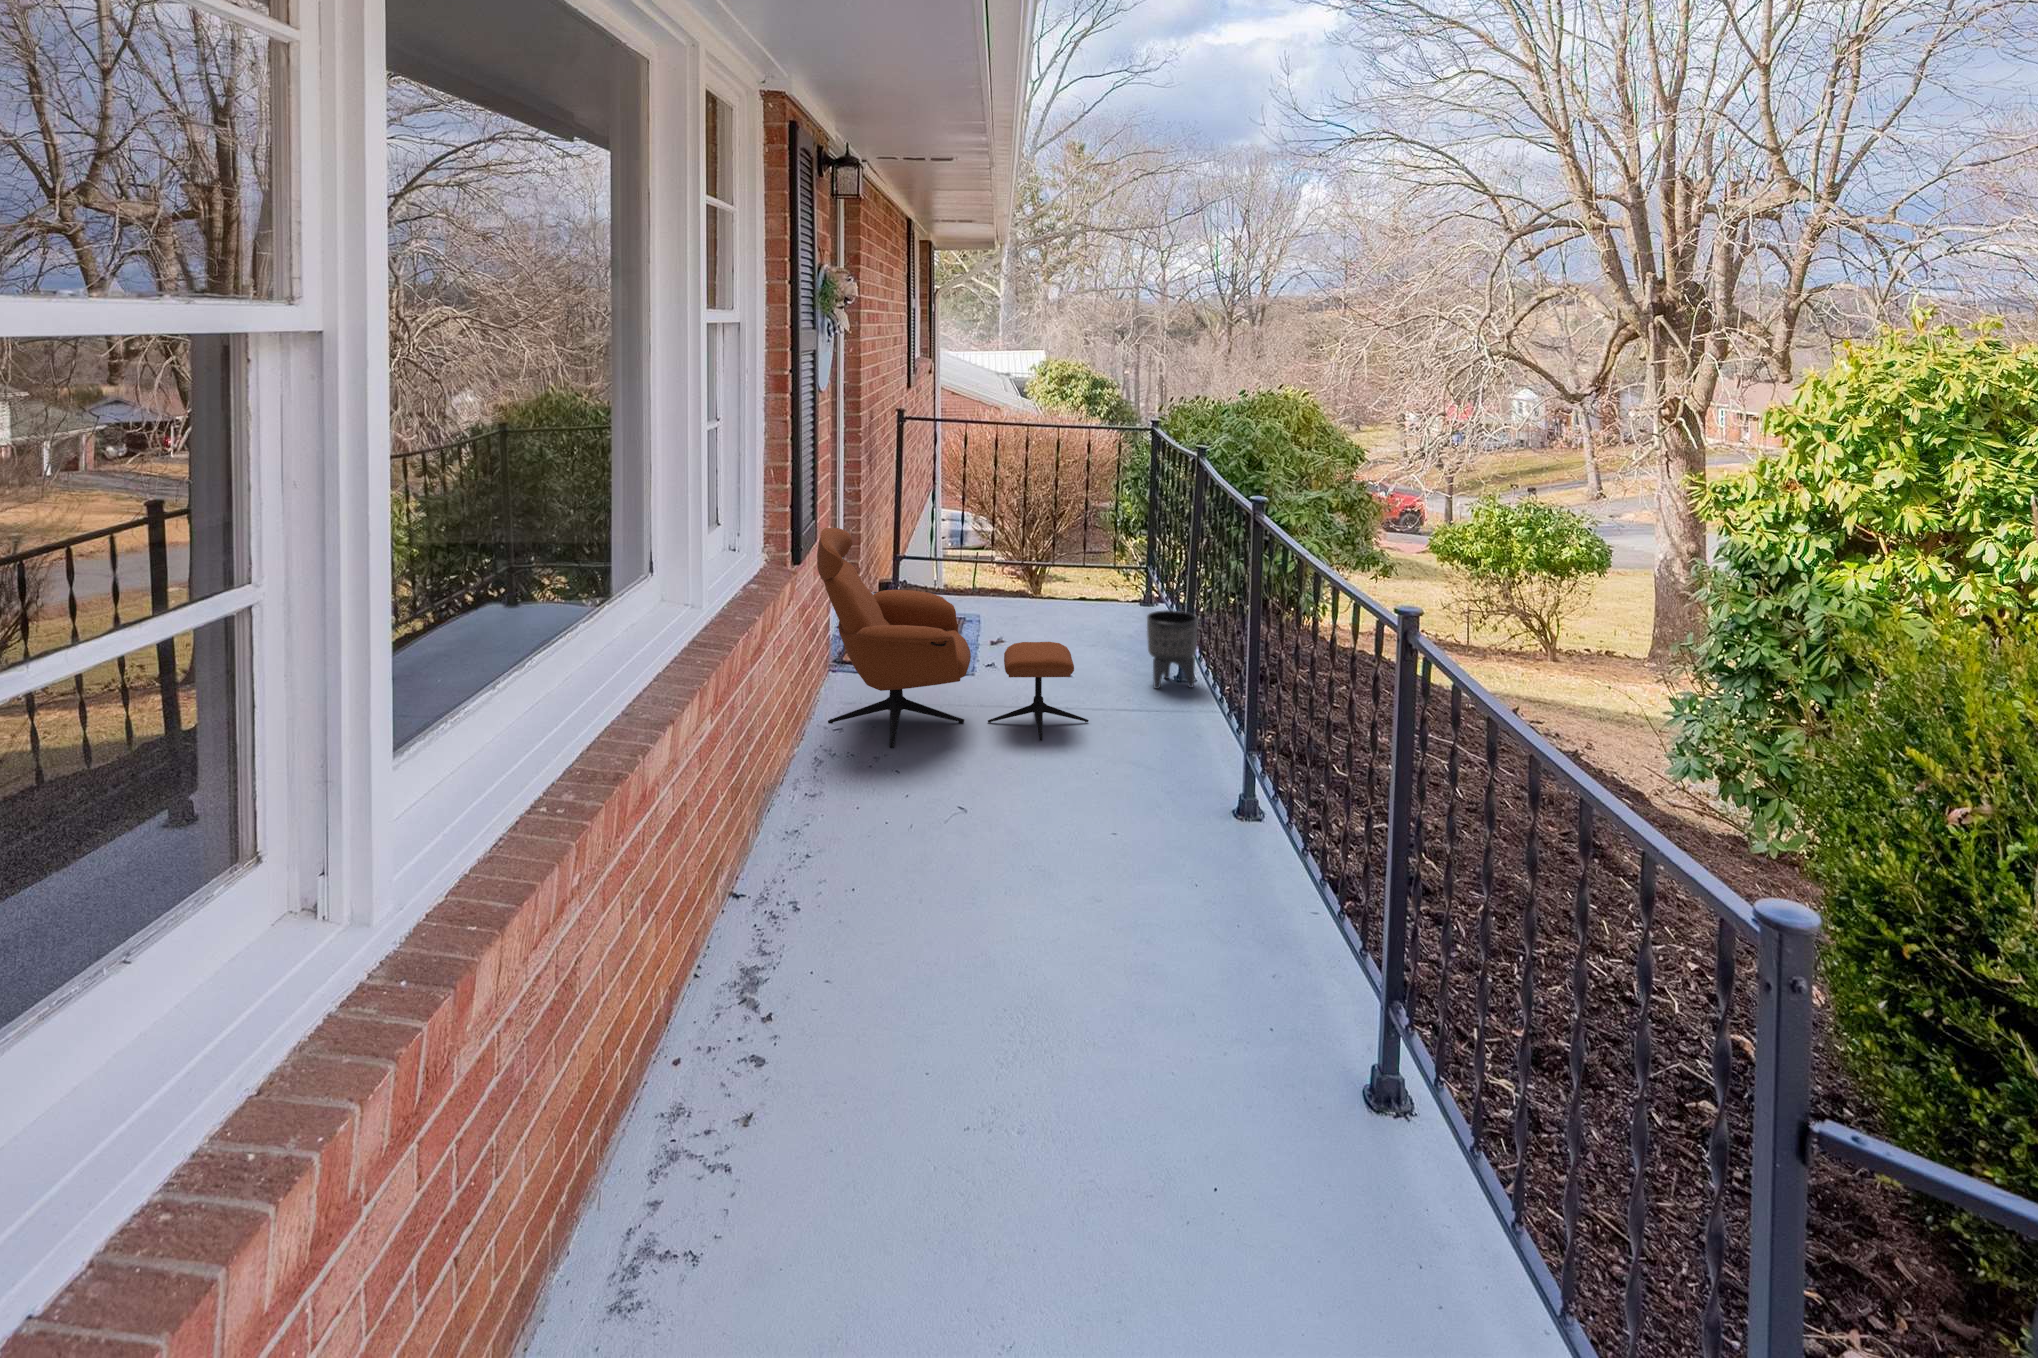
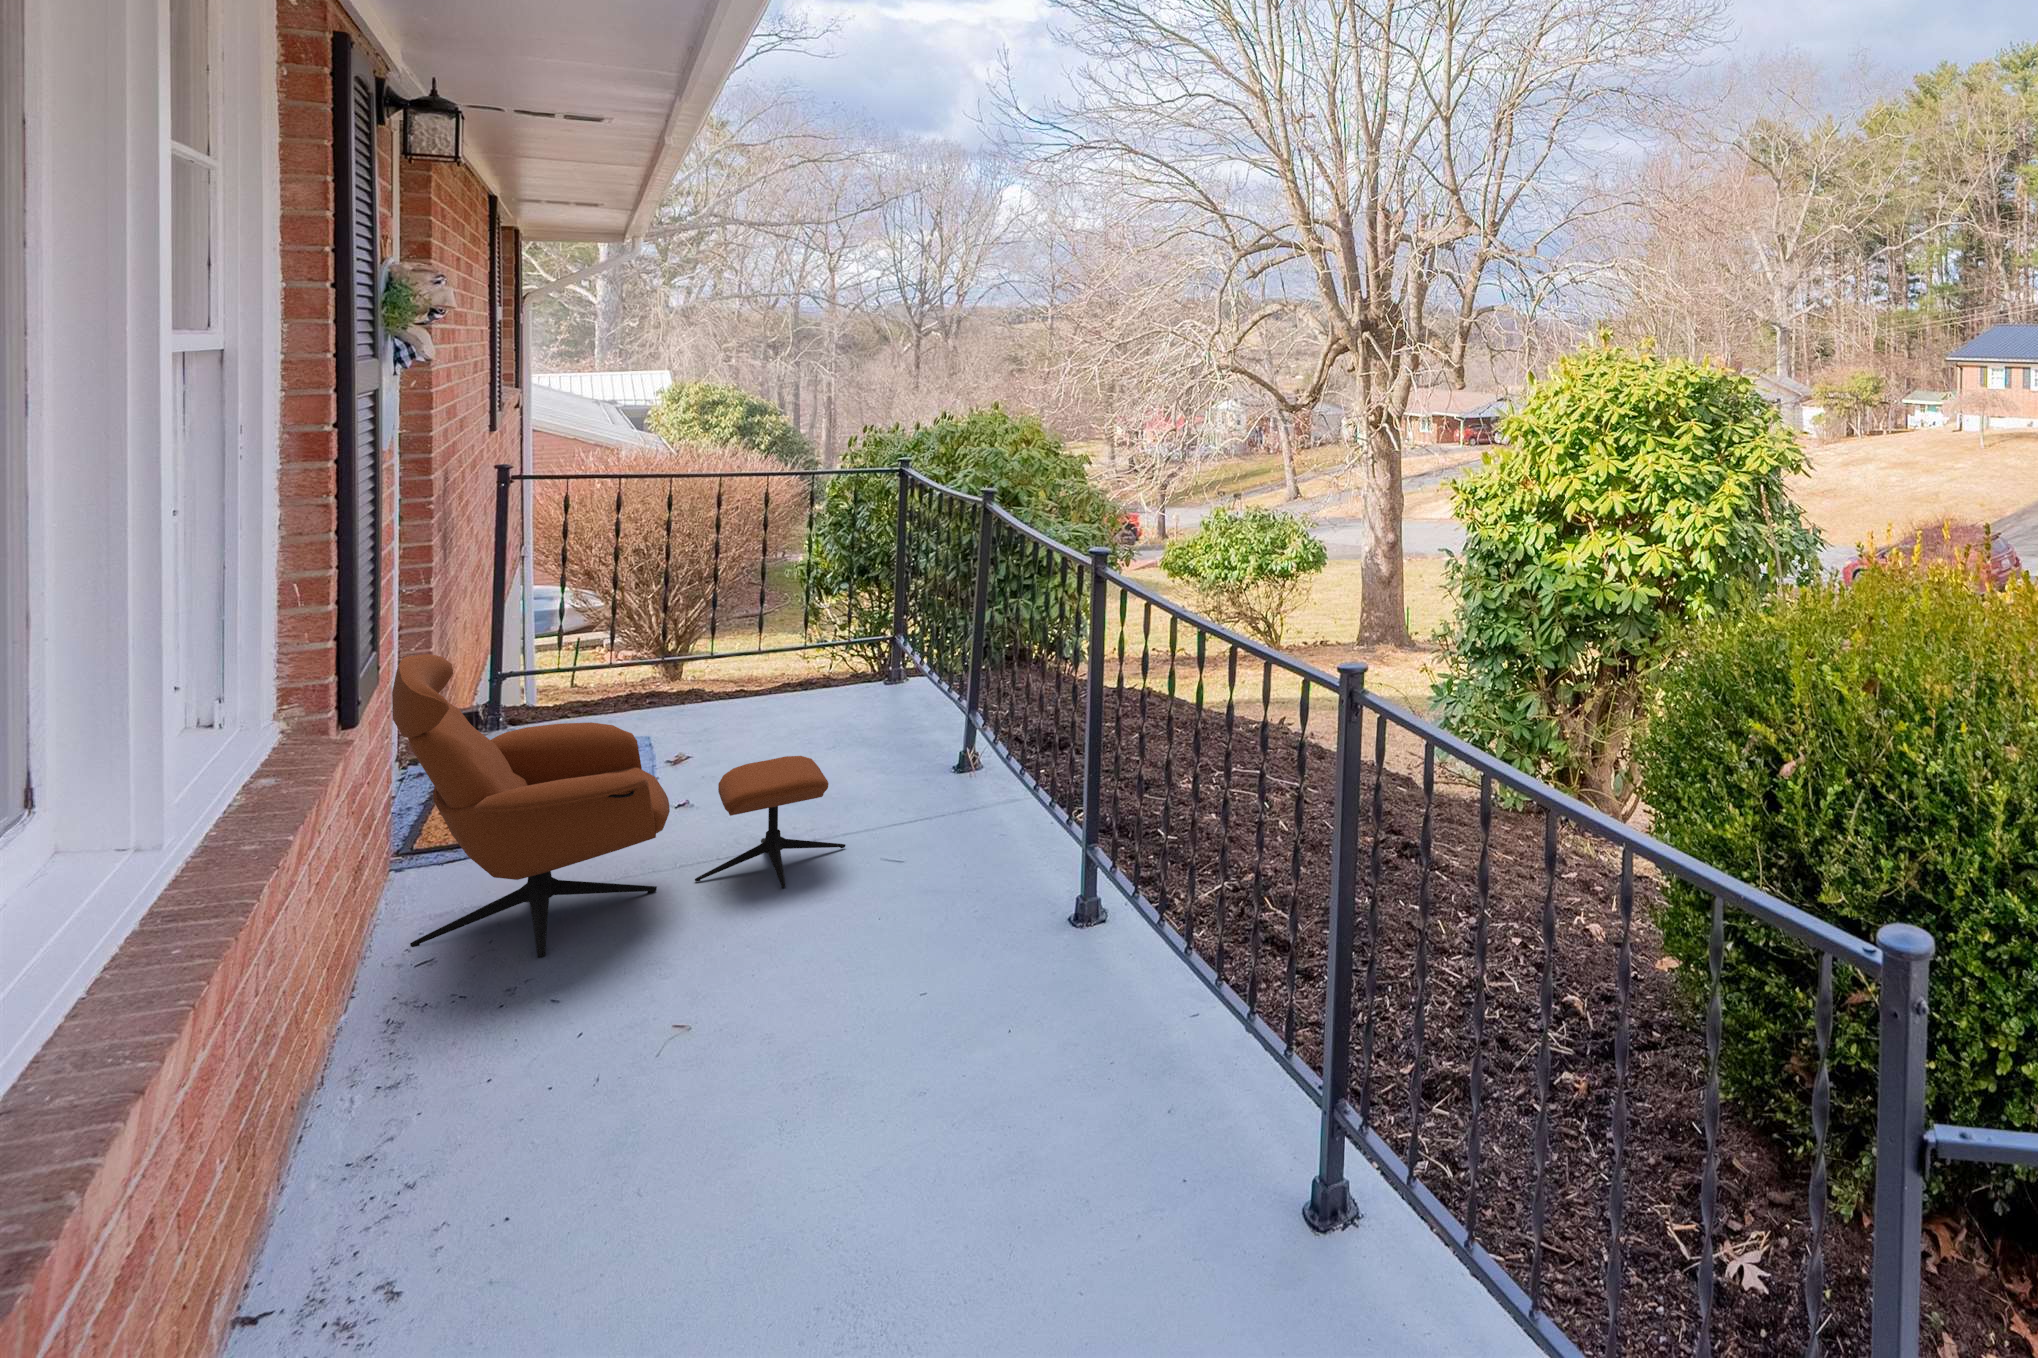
planter: present [1147,610,1198,689] -> none [909,685,975,784]

